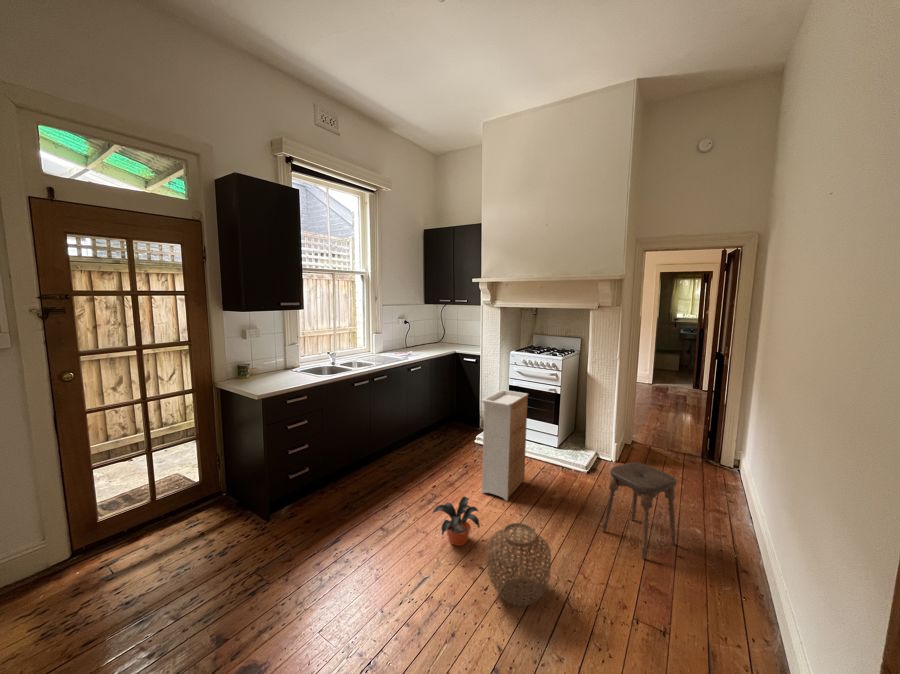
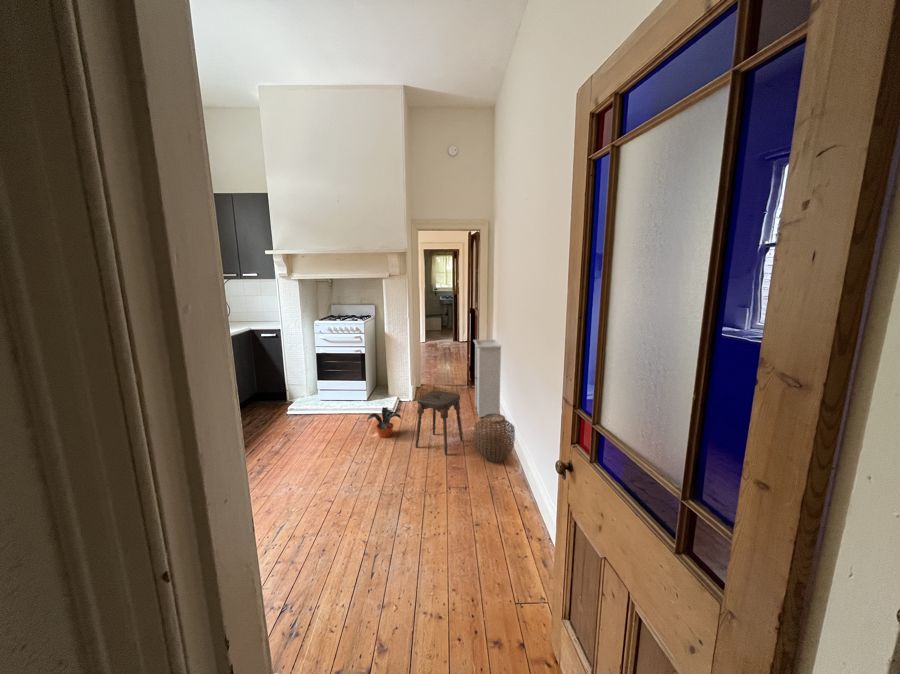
storage cabinet: present [481,390,528,501] -> present [473,340,501,418]
potted plant: present [433,497,479,546] -> present [367,407,401,437]
woven basket: present [487,523,551,607] -> present [474,414,515,462]

